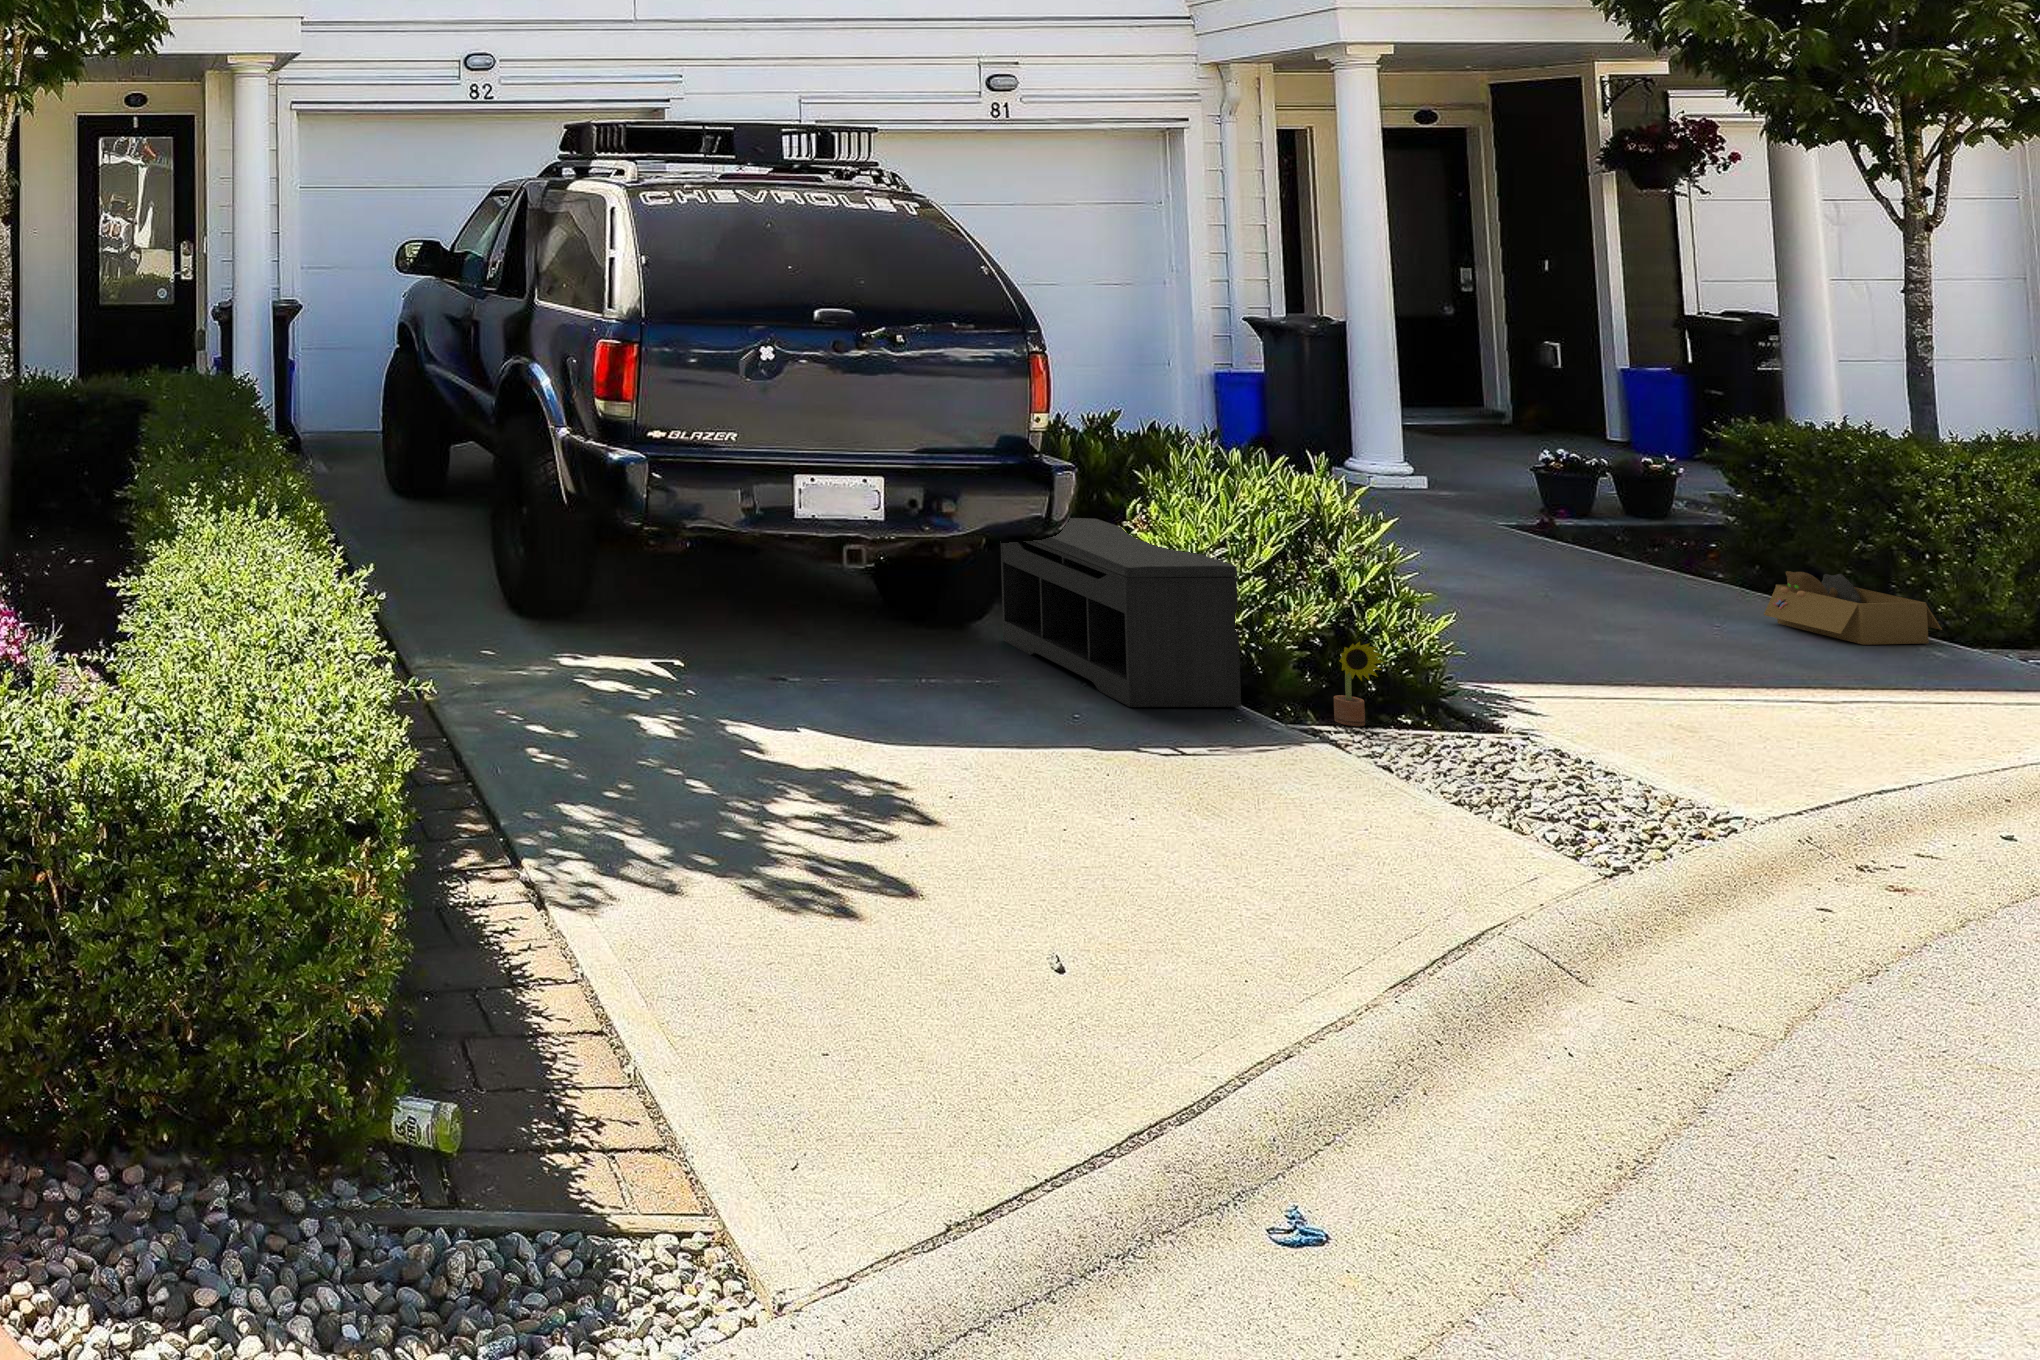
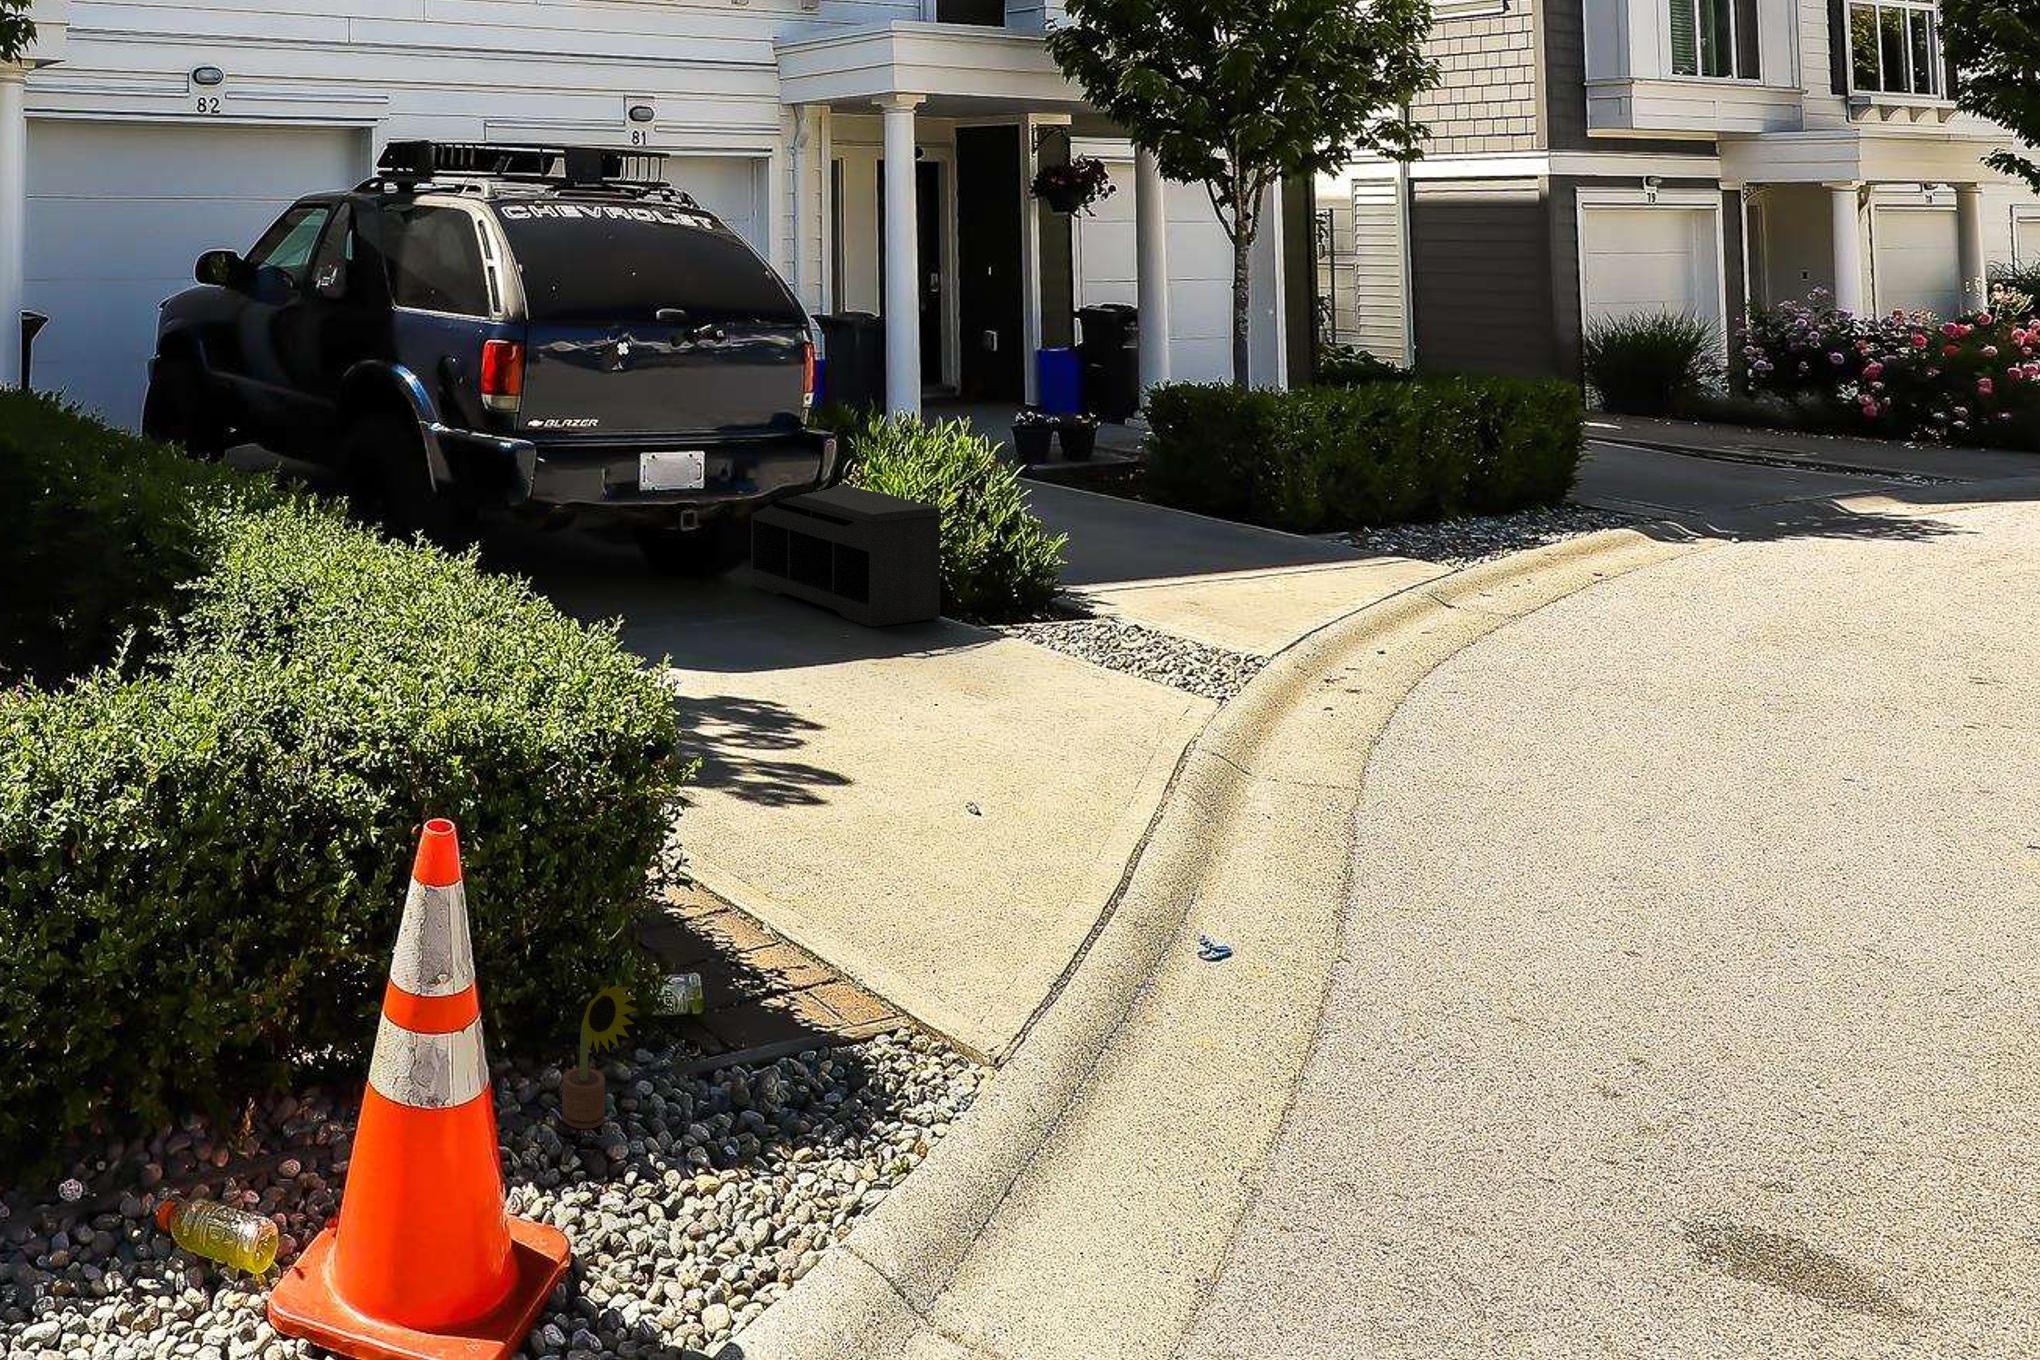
cardboard box: present [1764,571,1942,645] -> none [1189,486,1285,535]
decorative plant: present [1334,642,1383,726] -> present [562,984,638,1129]

